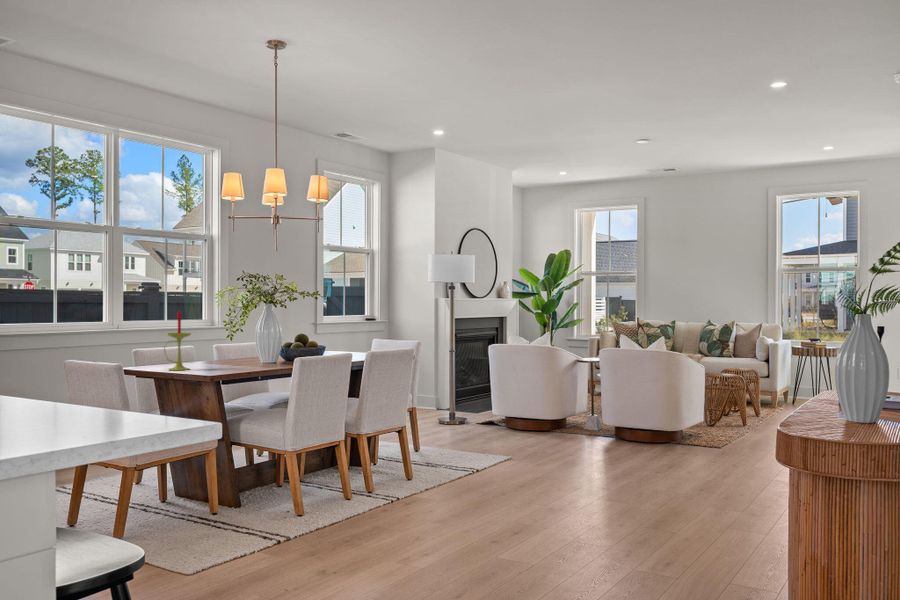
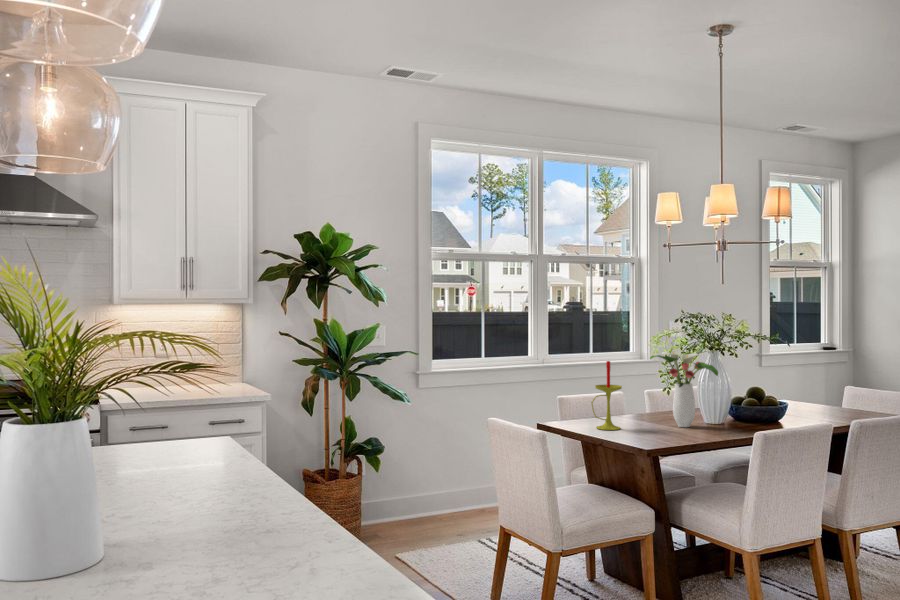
flower arrangement: none [215,304,271,366] -> present [650,351,718,427]

